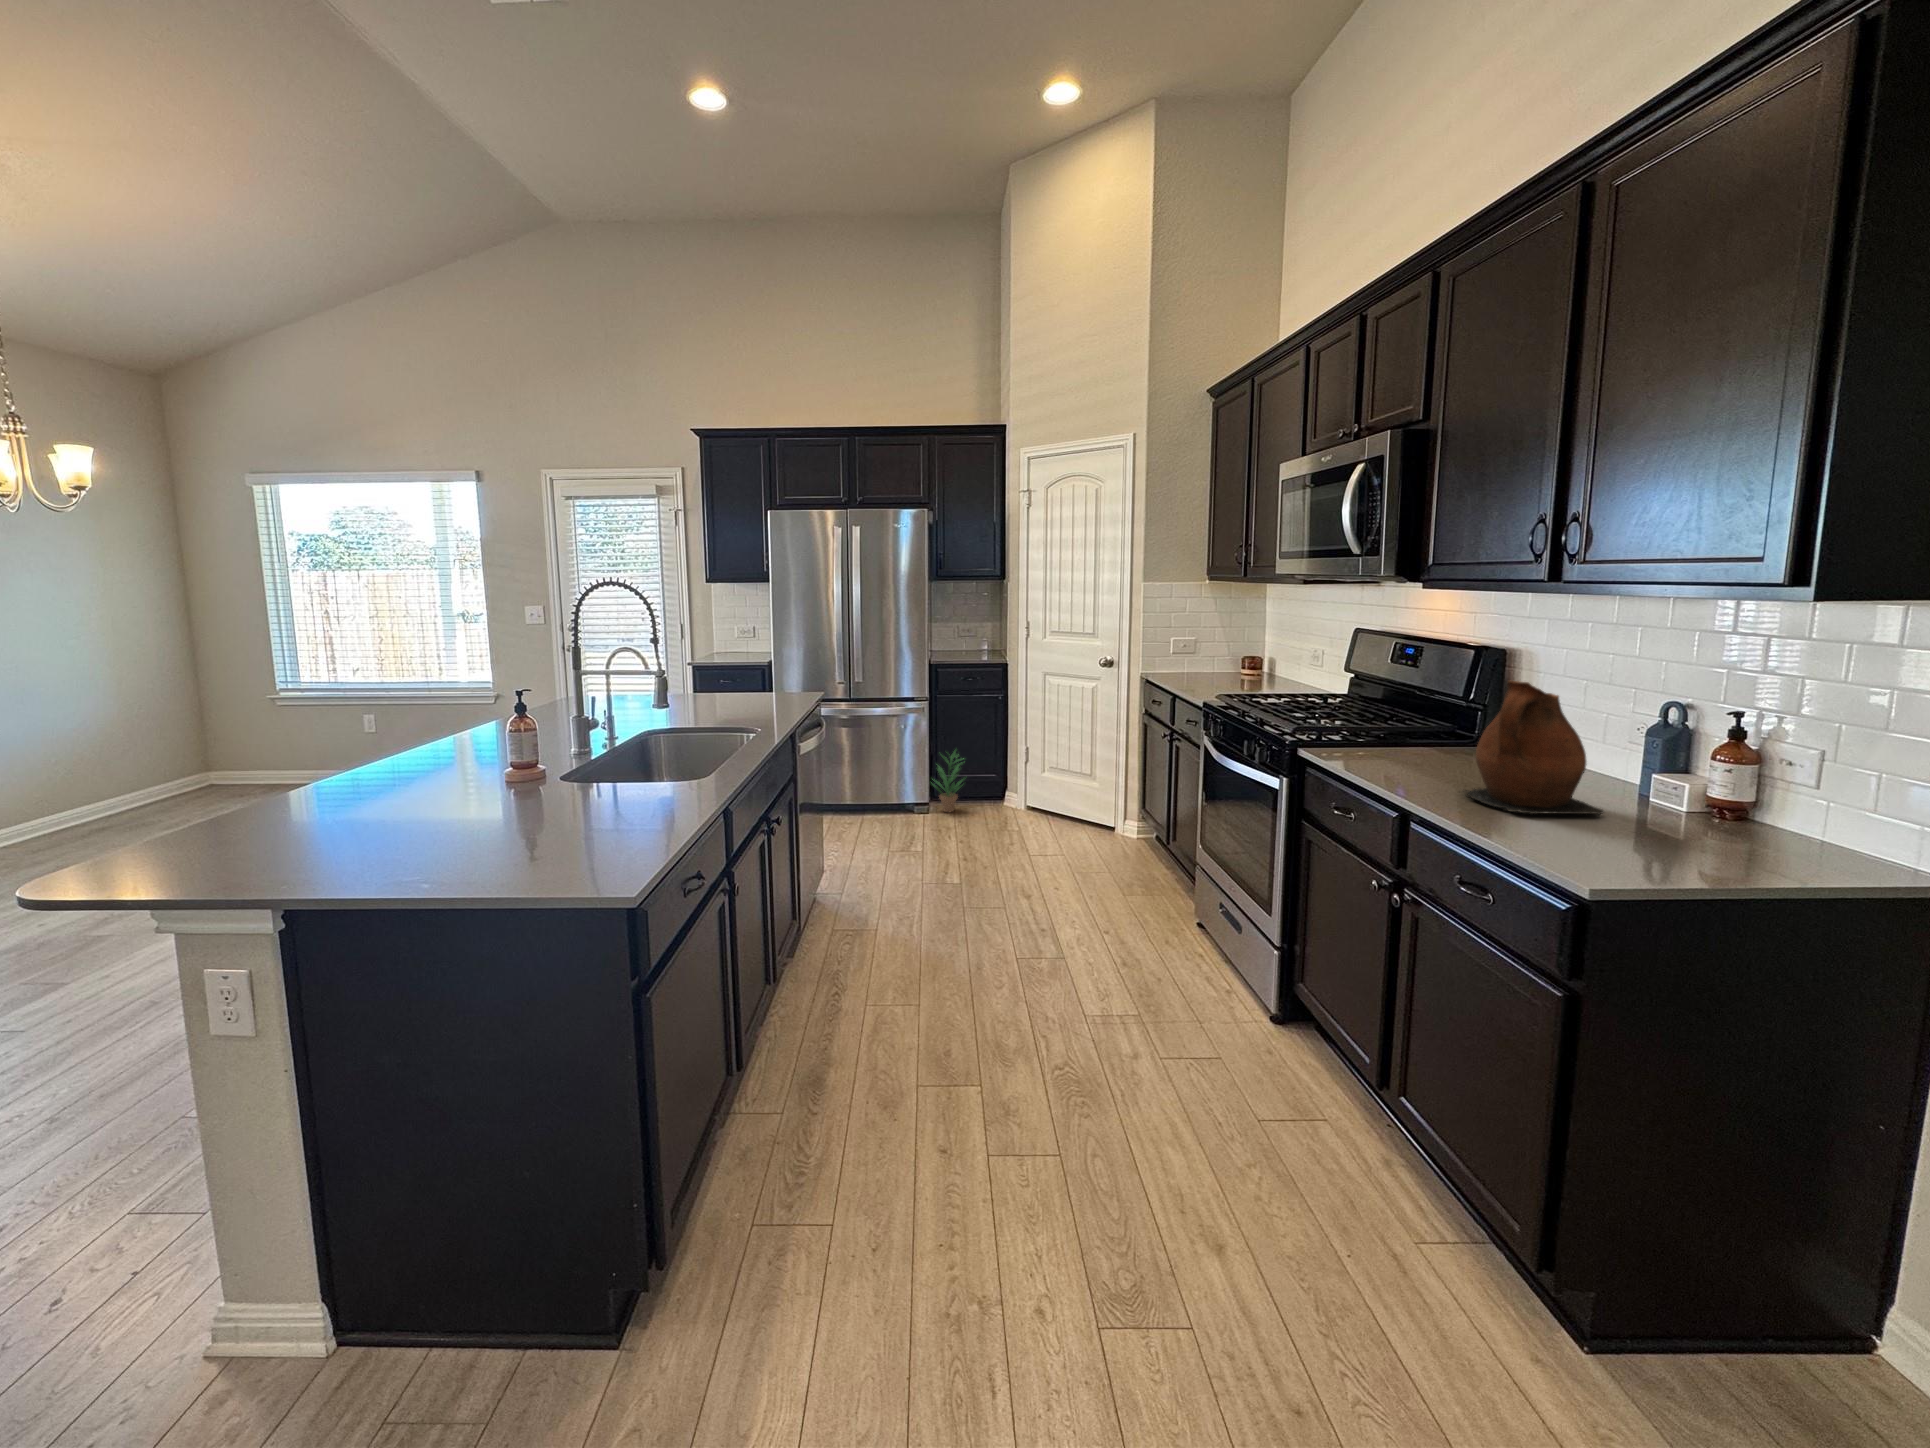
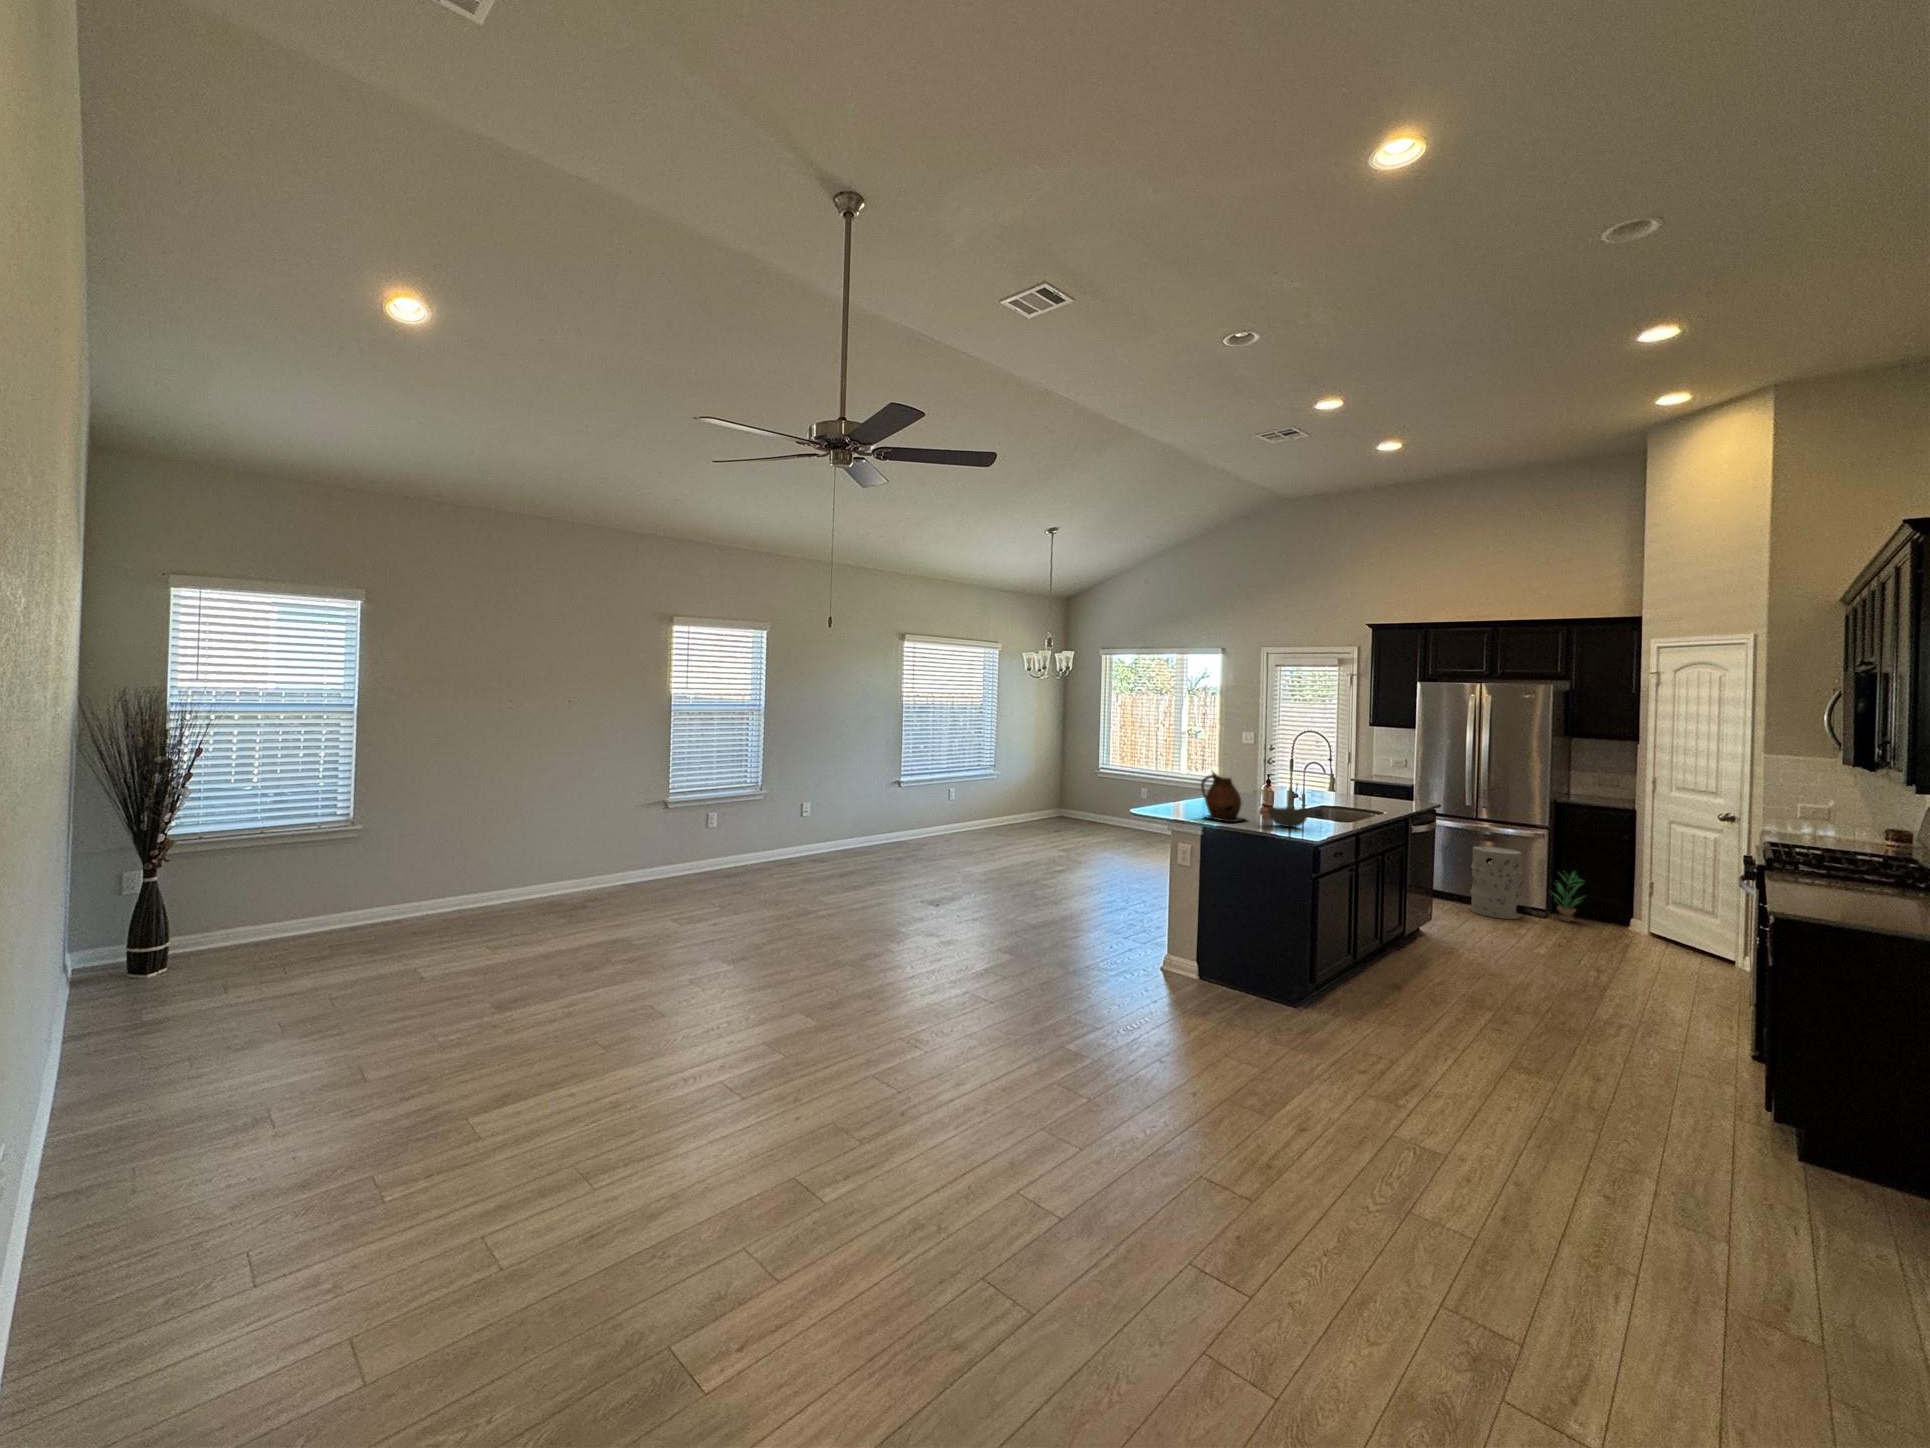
ceramic pitcher: present [1464,681,1604,816] -> present [1201,772,1245,822]
trash can: none [850,733,906,830] -> present [1470,846,1522,919]
bowl: none [493,780,615,844] -> present [1268,807,1310,827]

